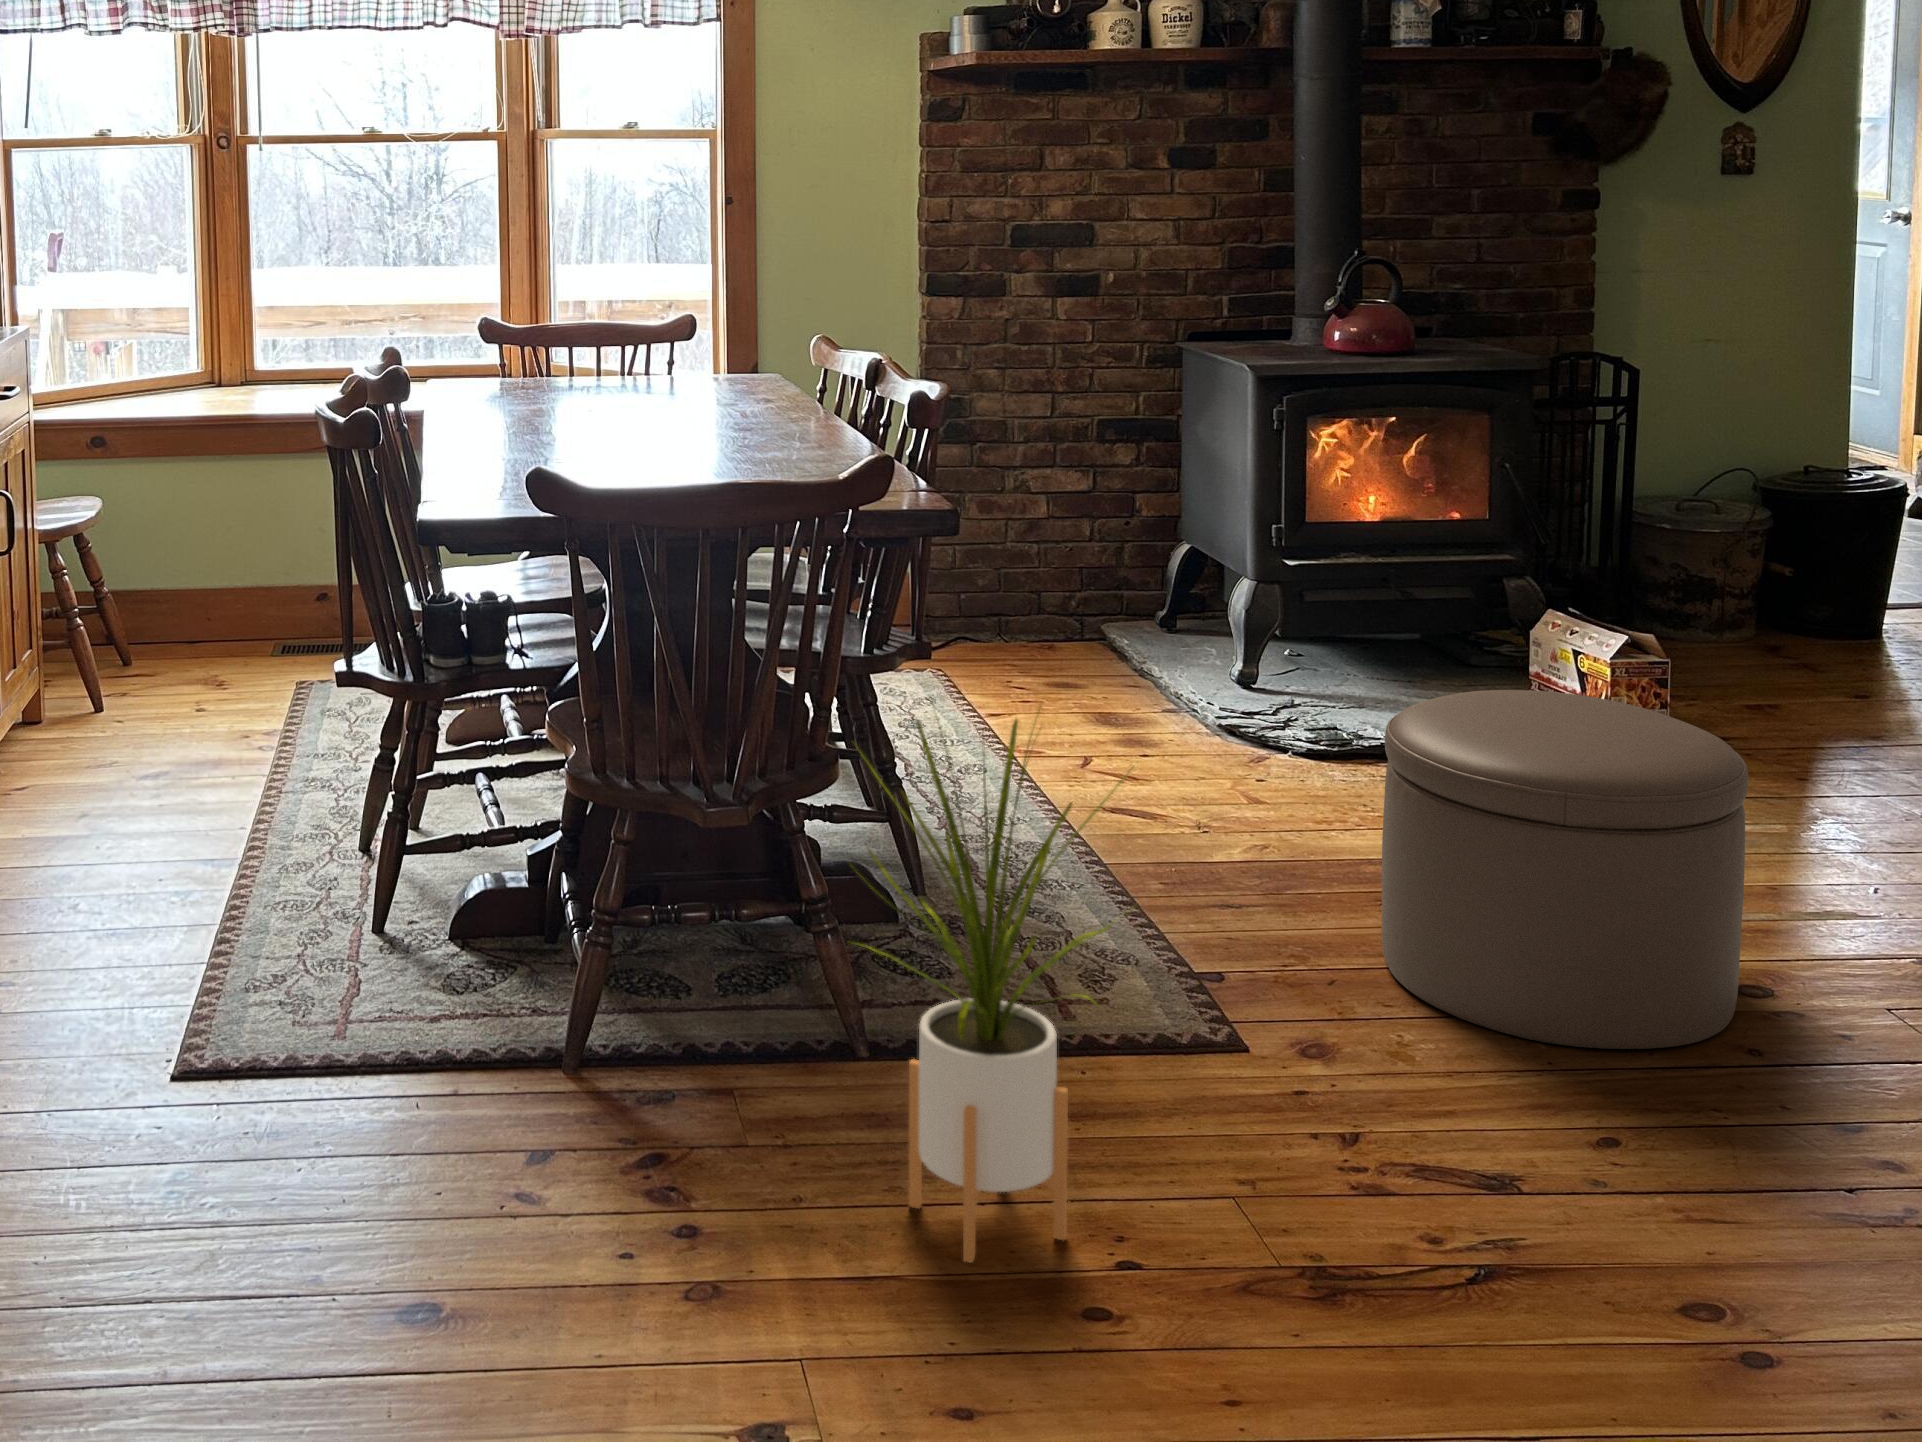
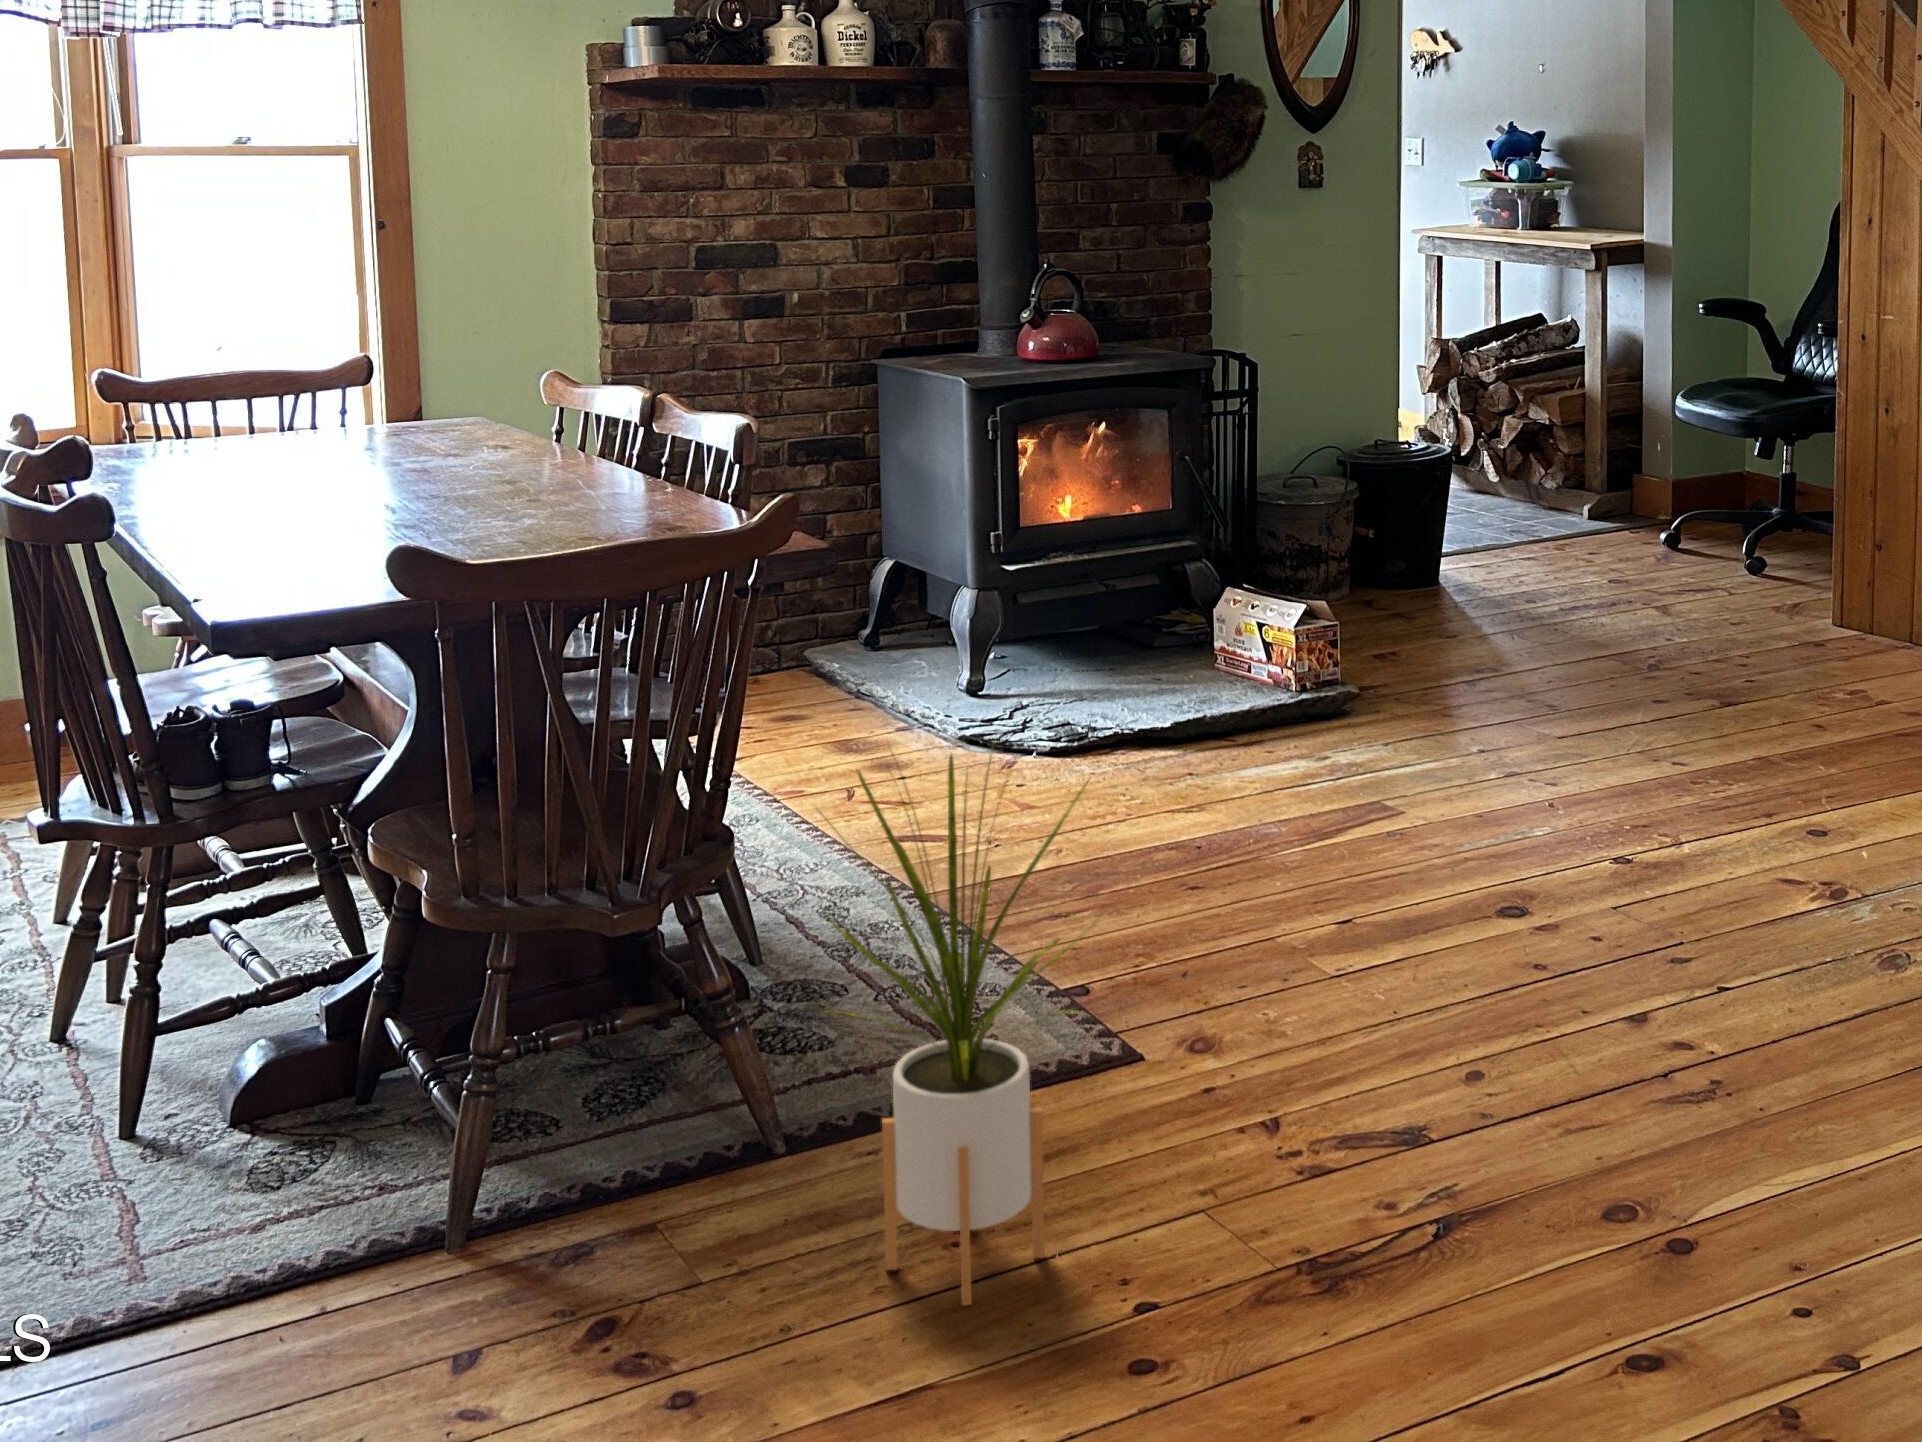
ottoman: present [1382,690,1748,1049] -> none [1190,661,1480,973]

